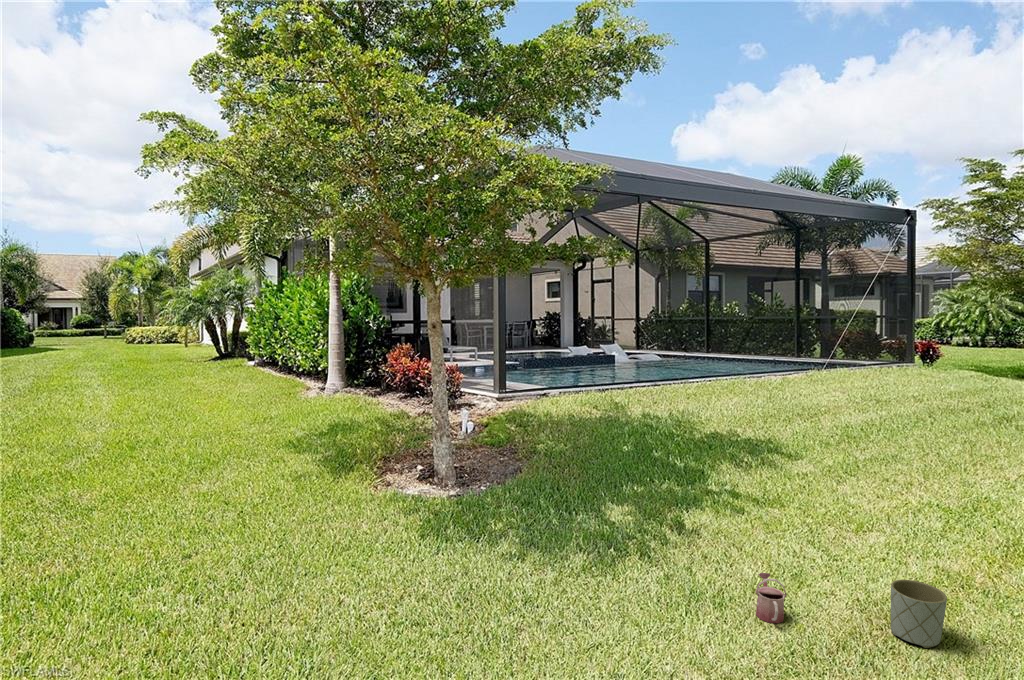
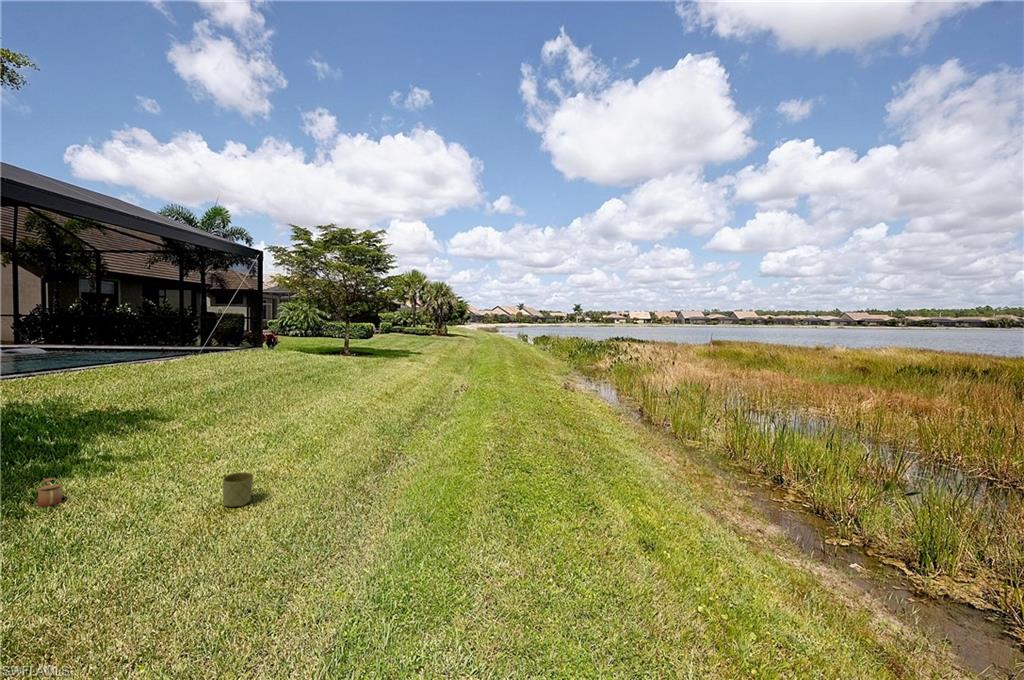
watering can: present [755,573,787,623] -> present [36,478,63,506]

